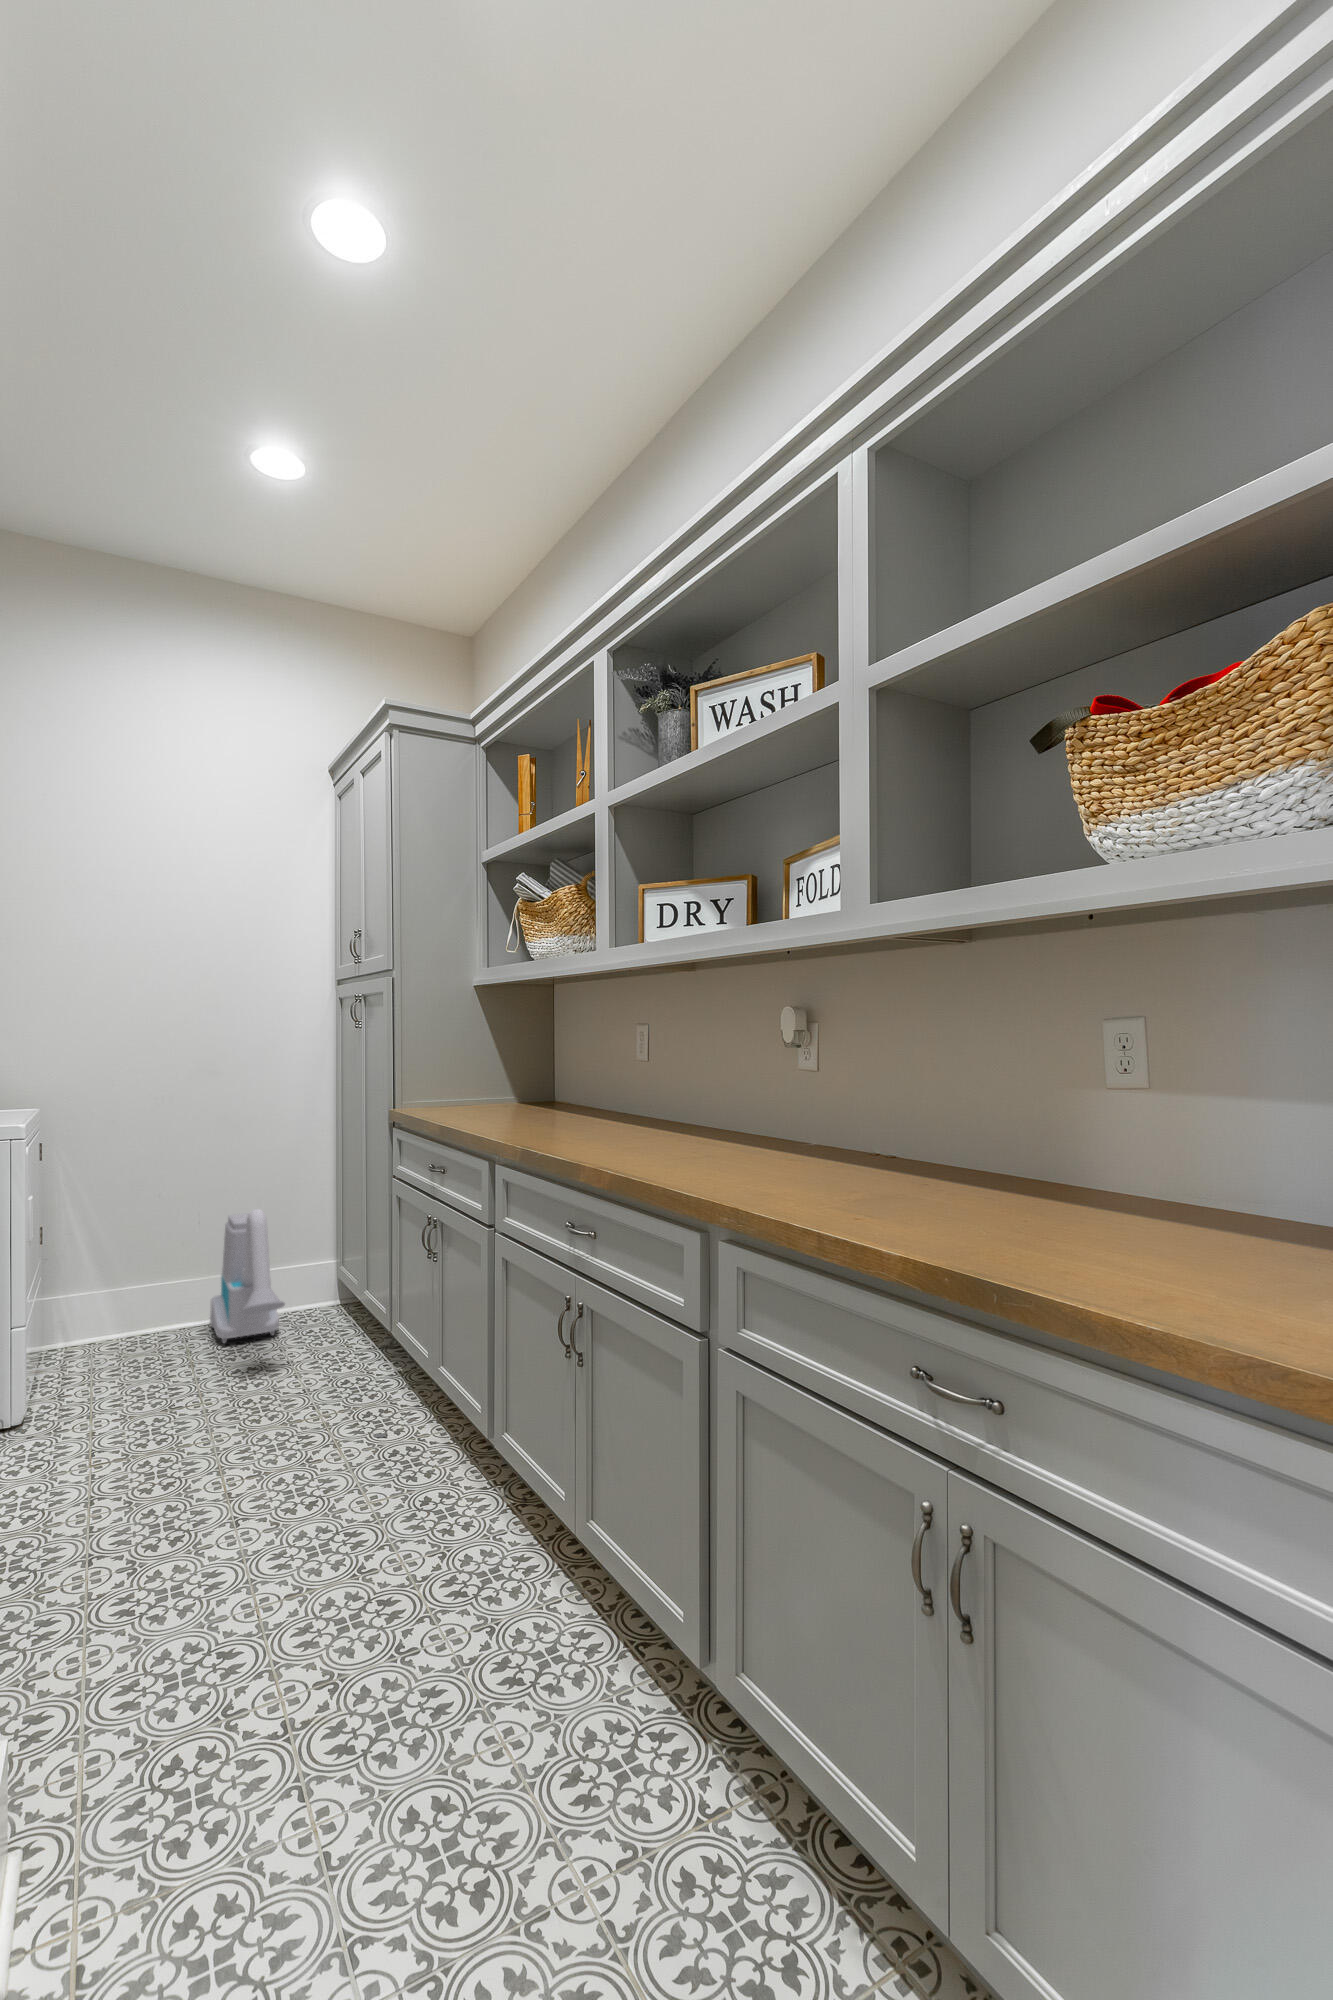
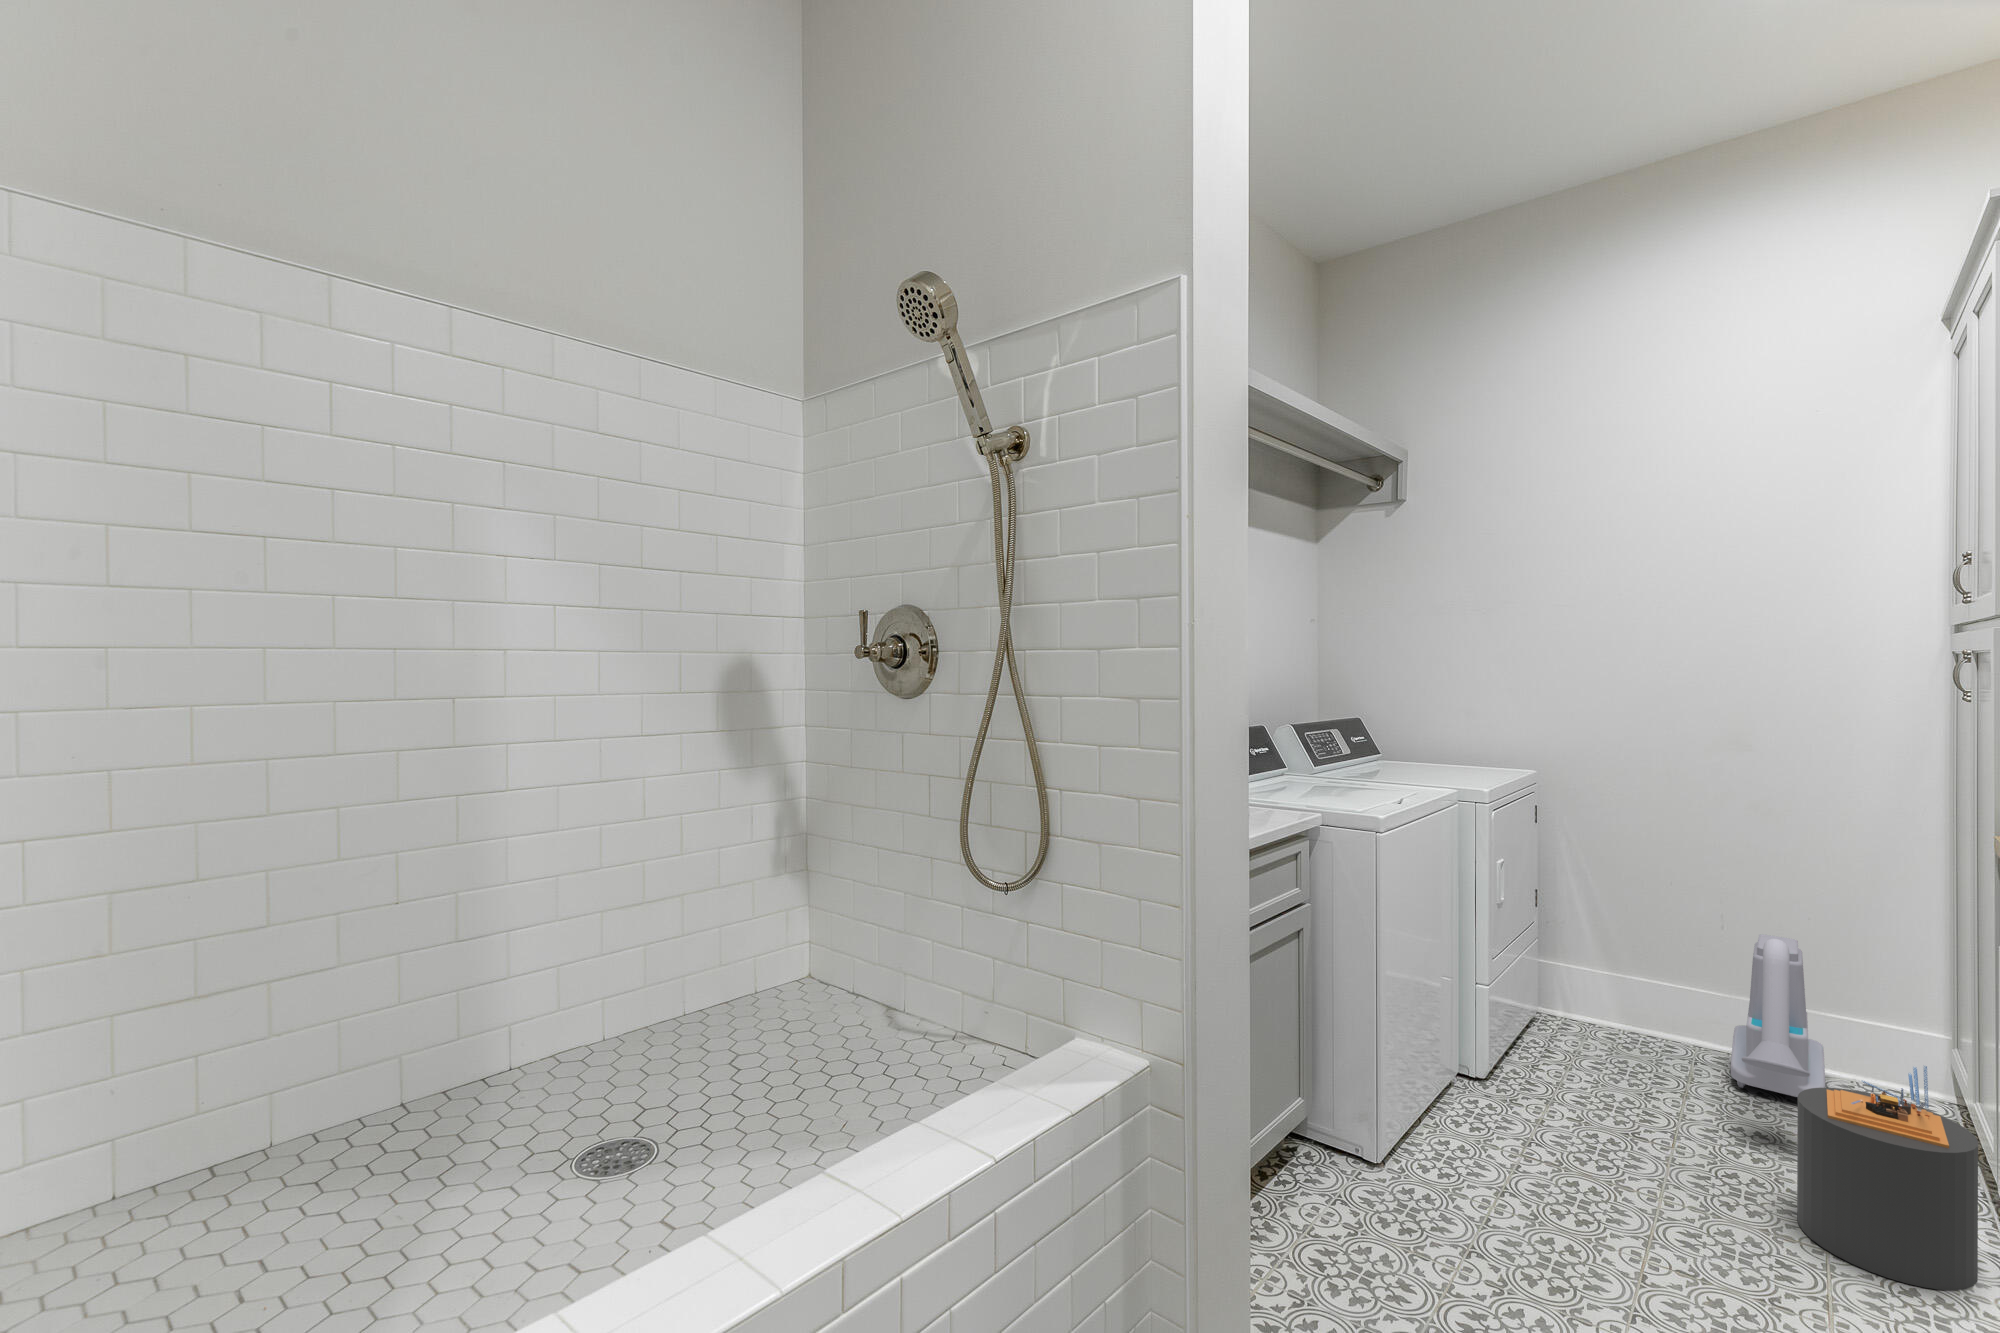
trash can: none [297,1258,392,1416] -> present [1797,1066,1978,1290]

